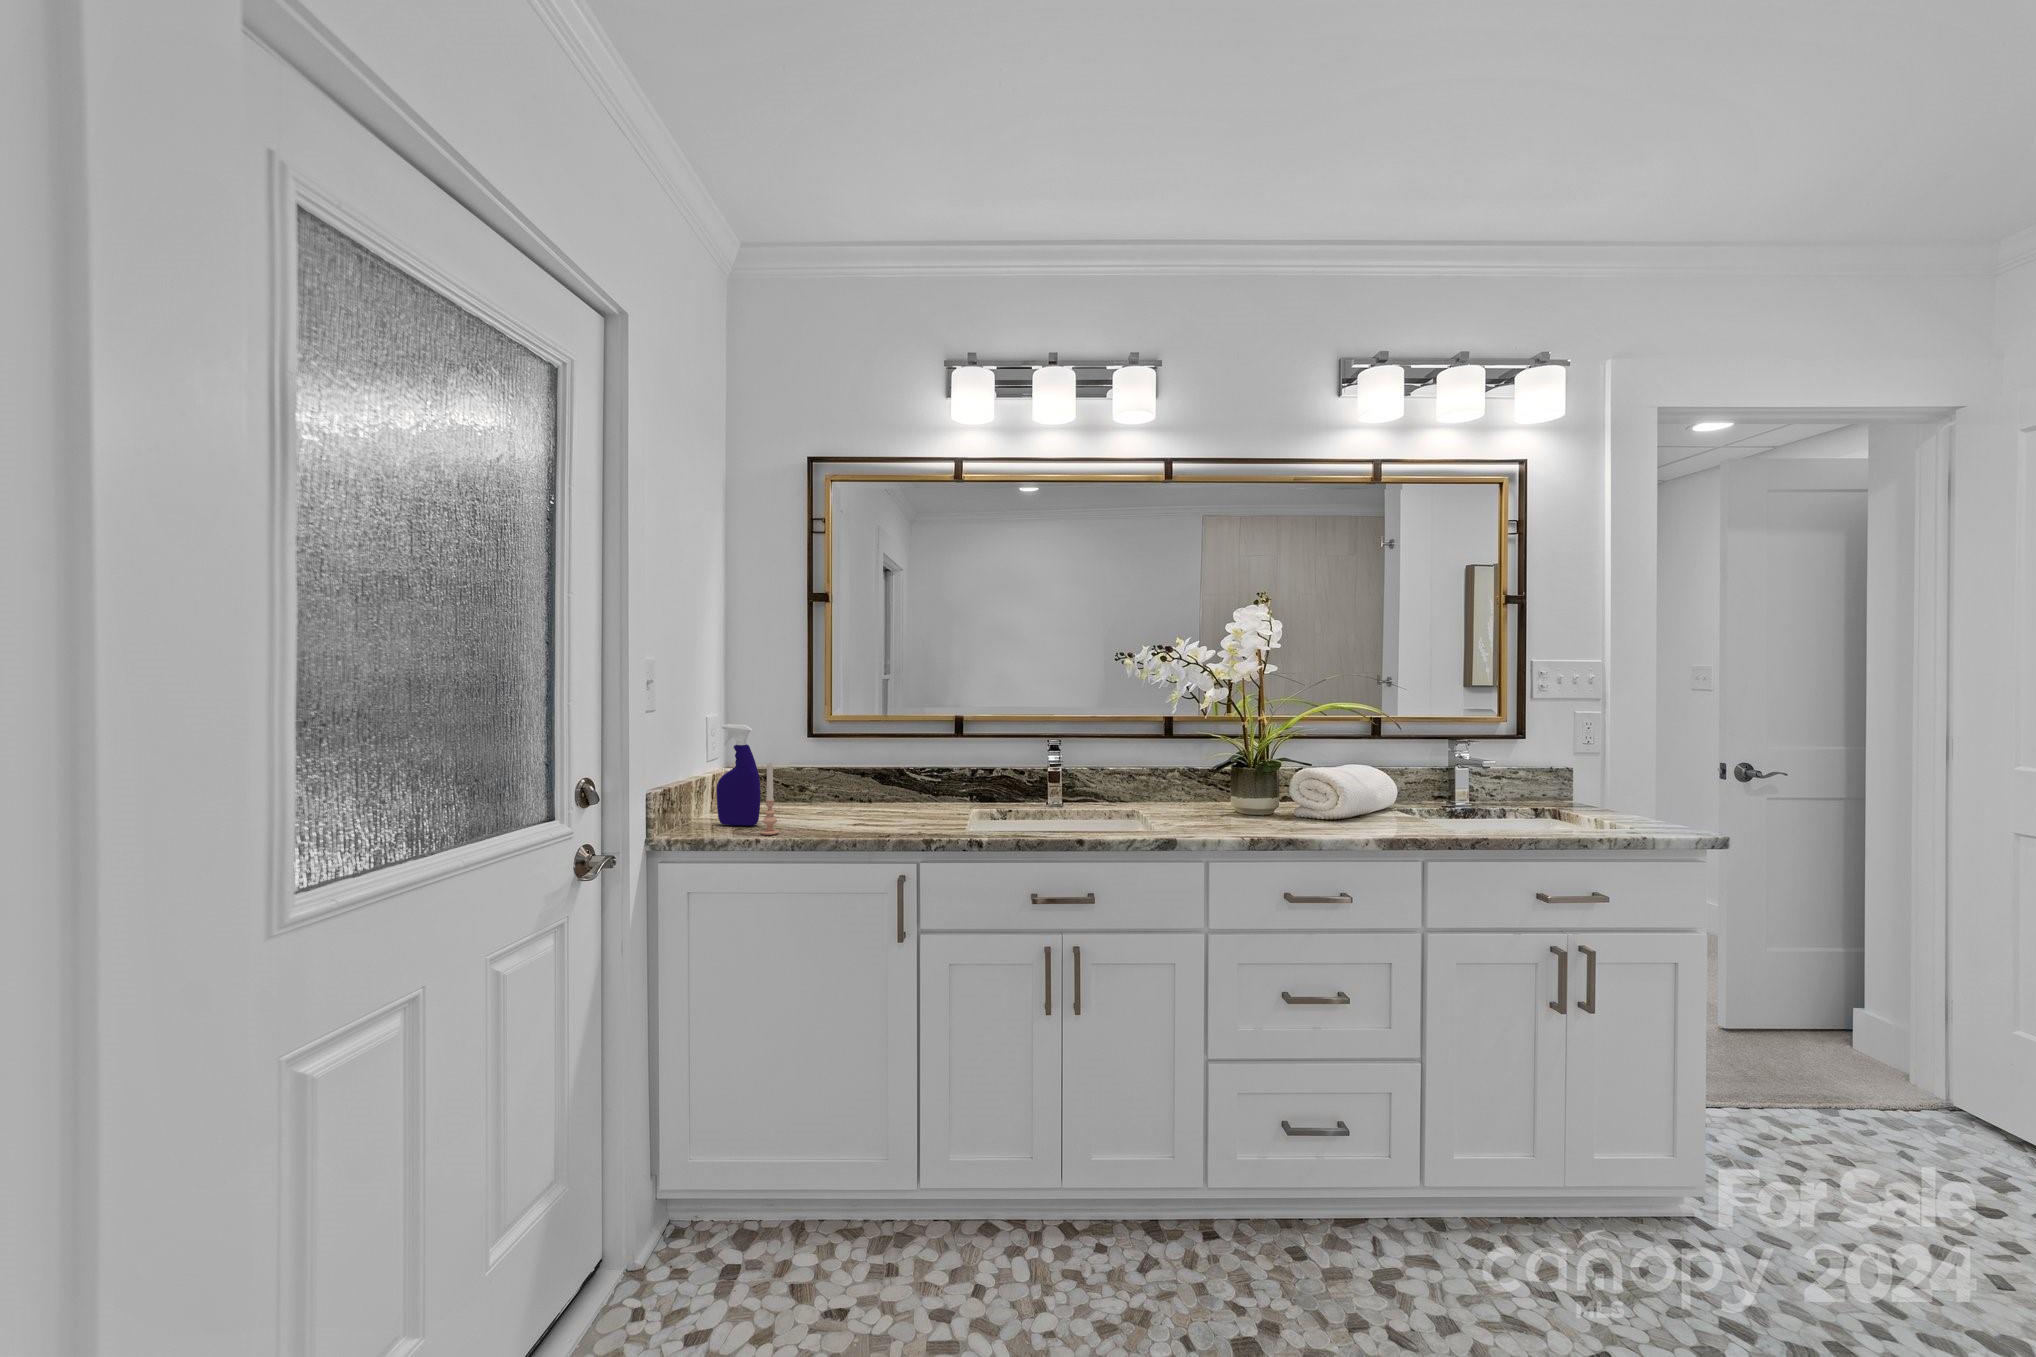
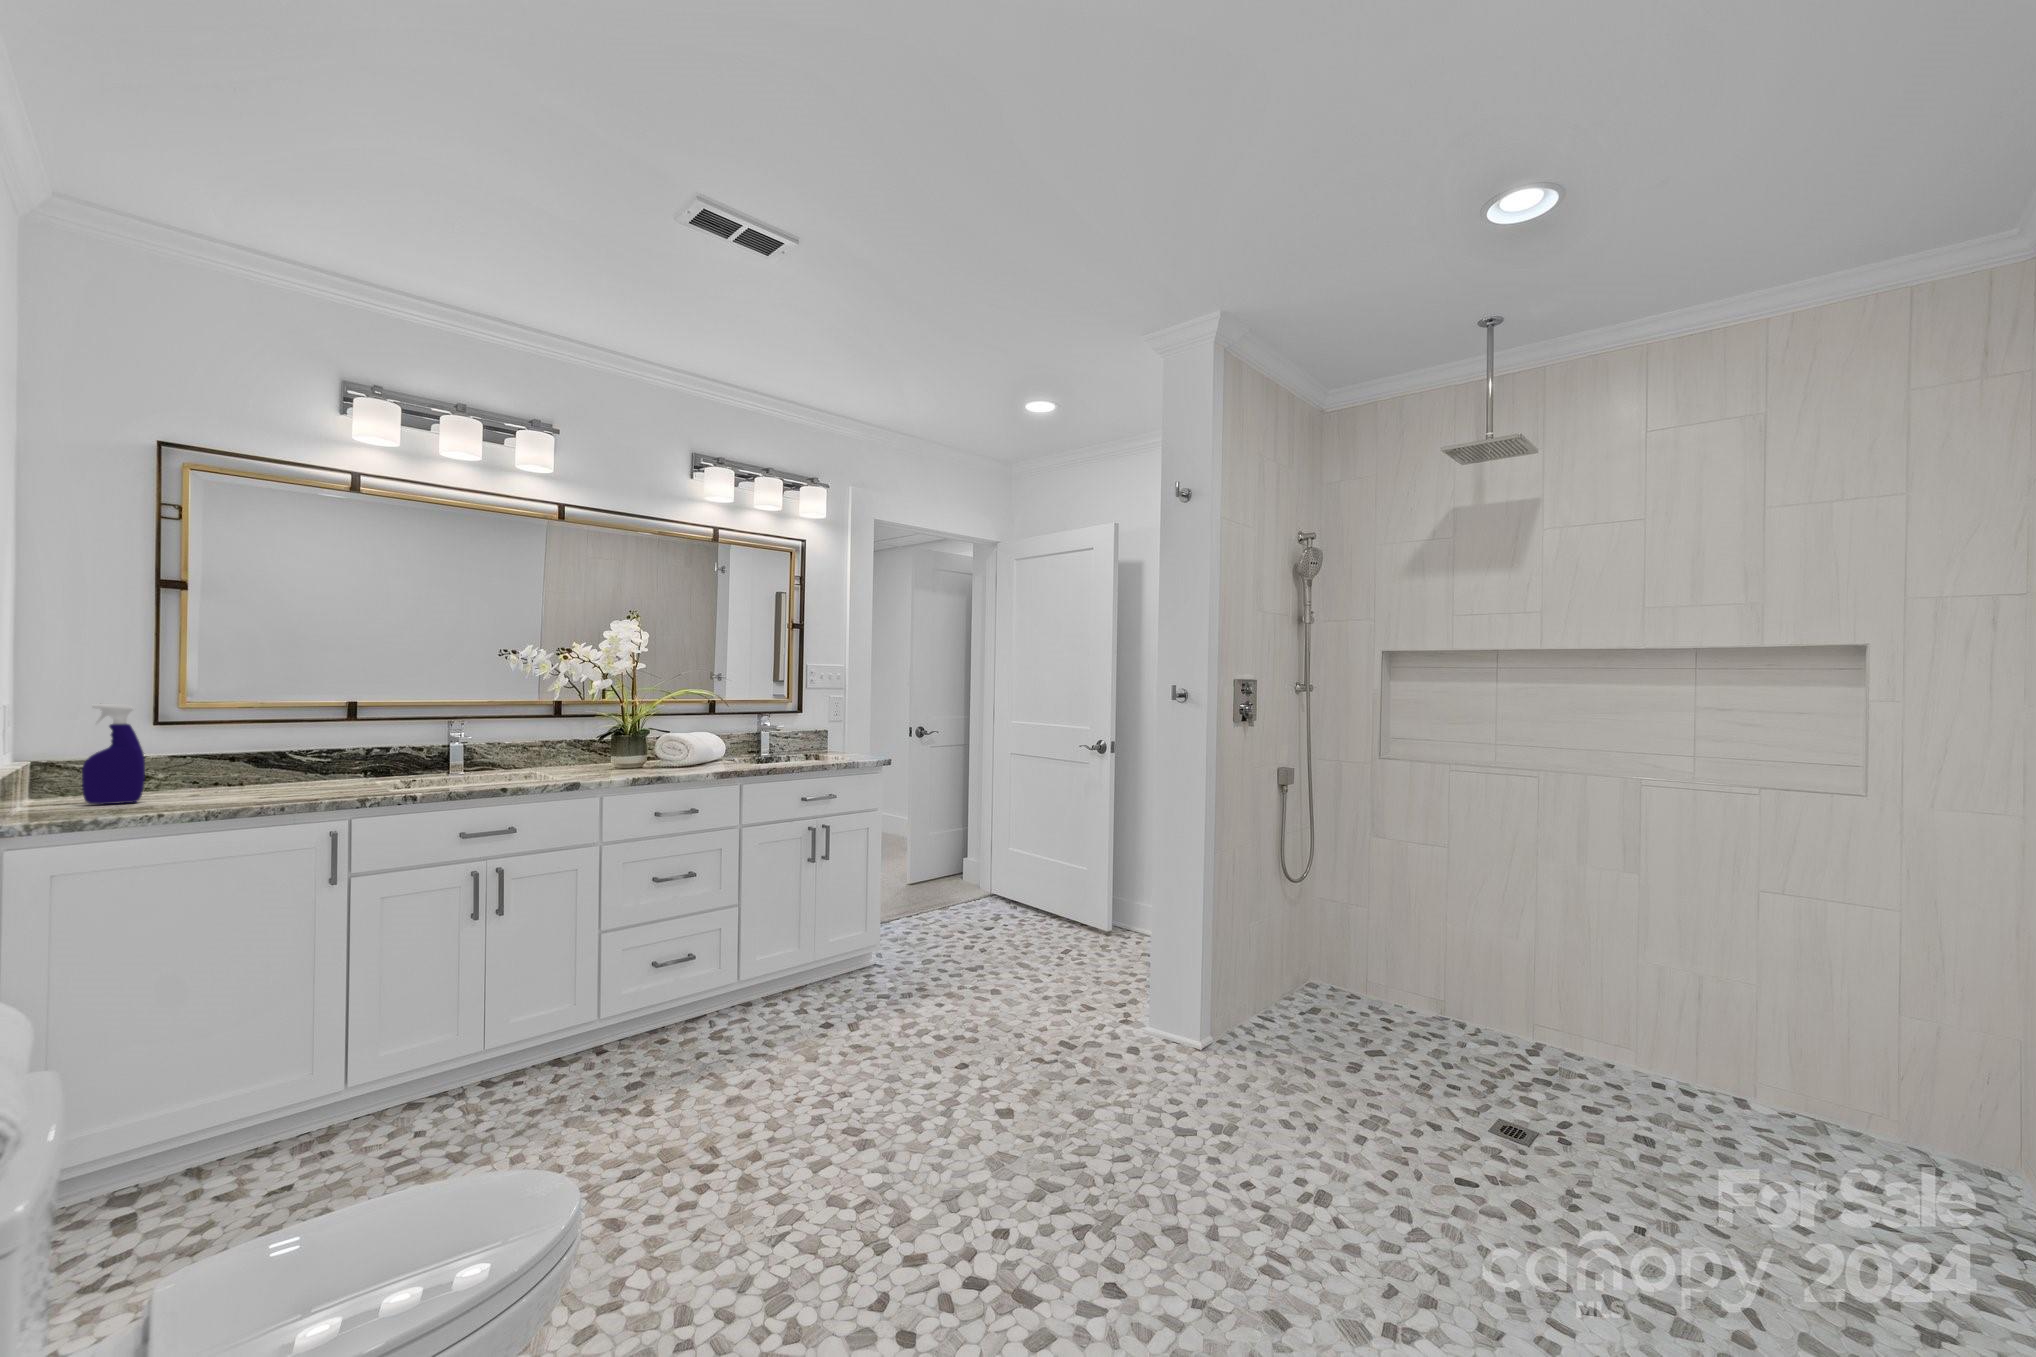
candle: present [761,764,779,835] -> none [157,738,181,806]

